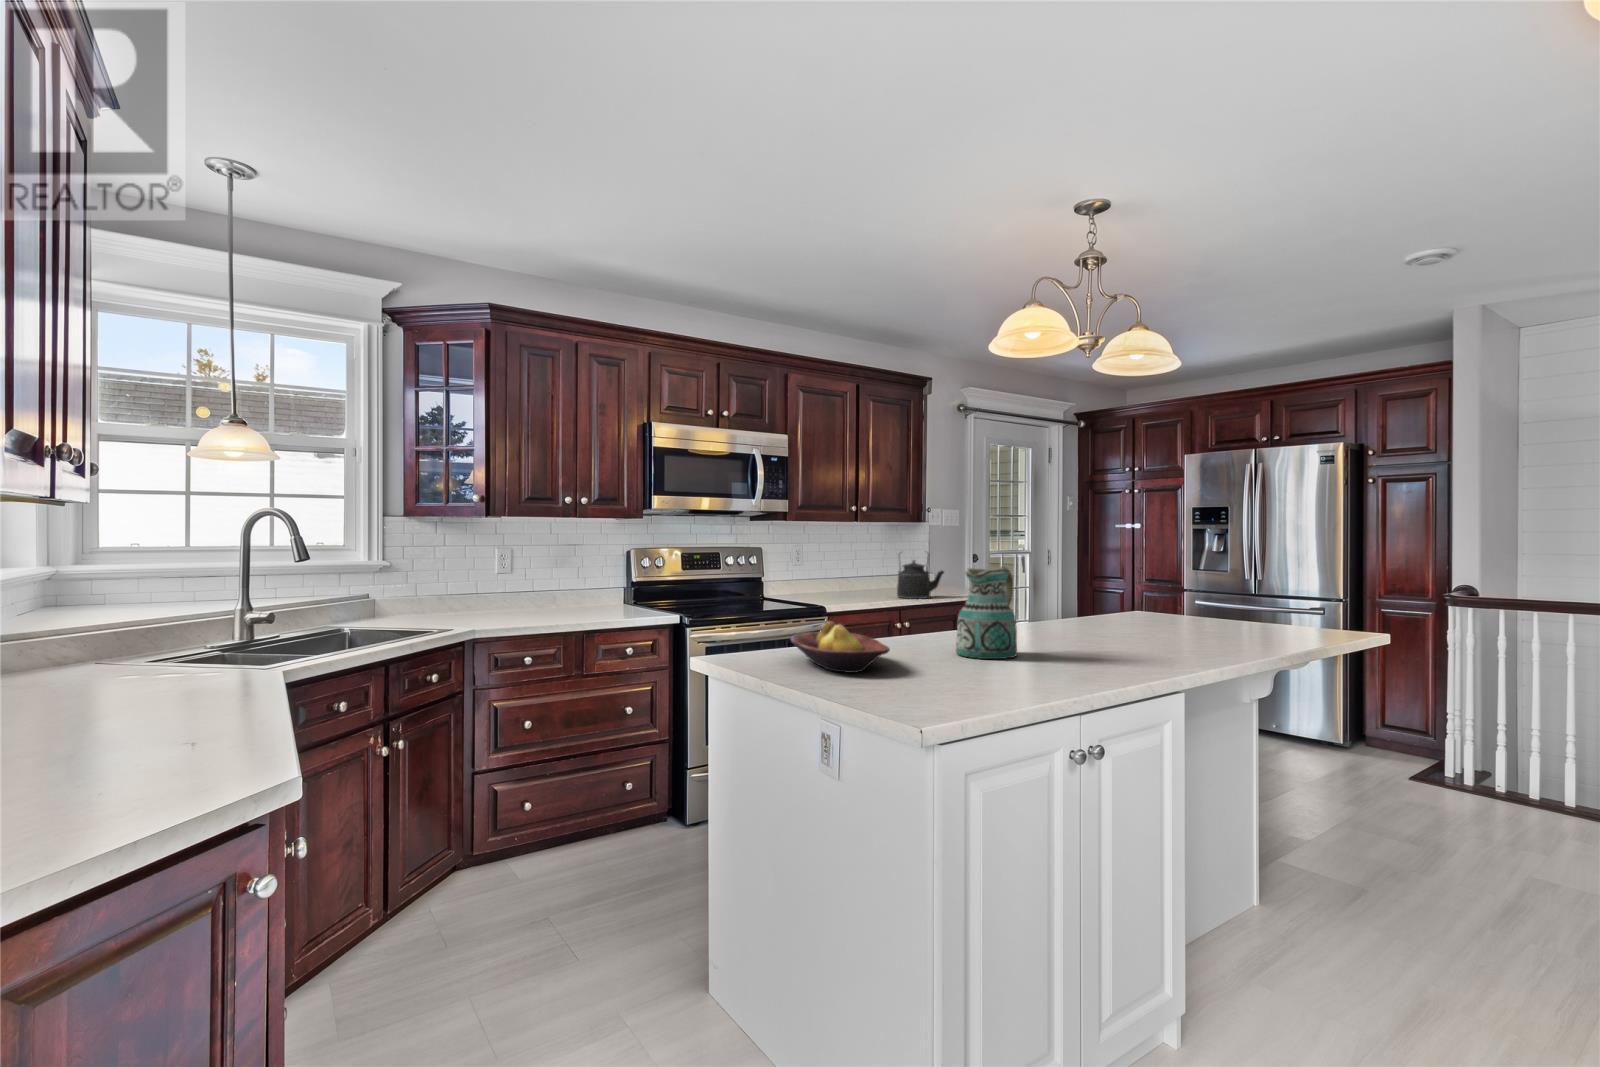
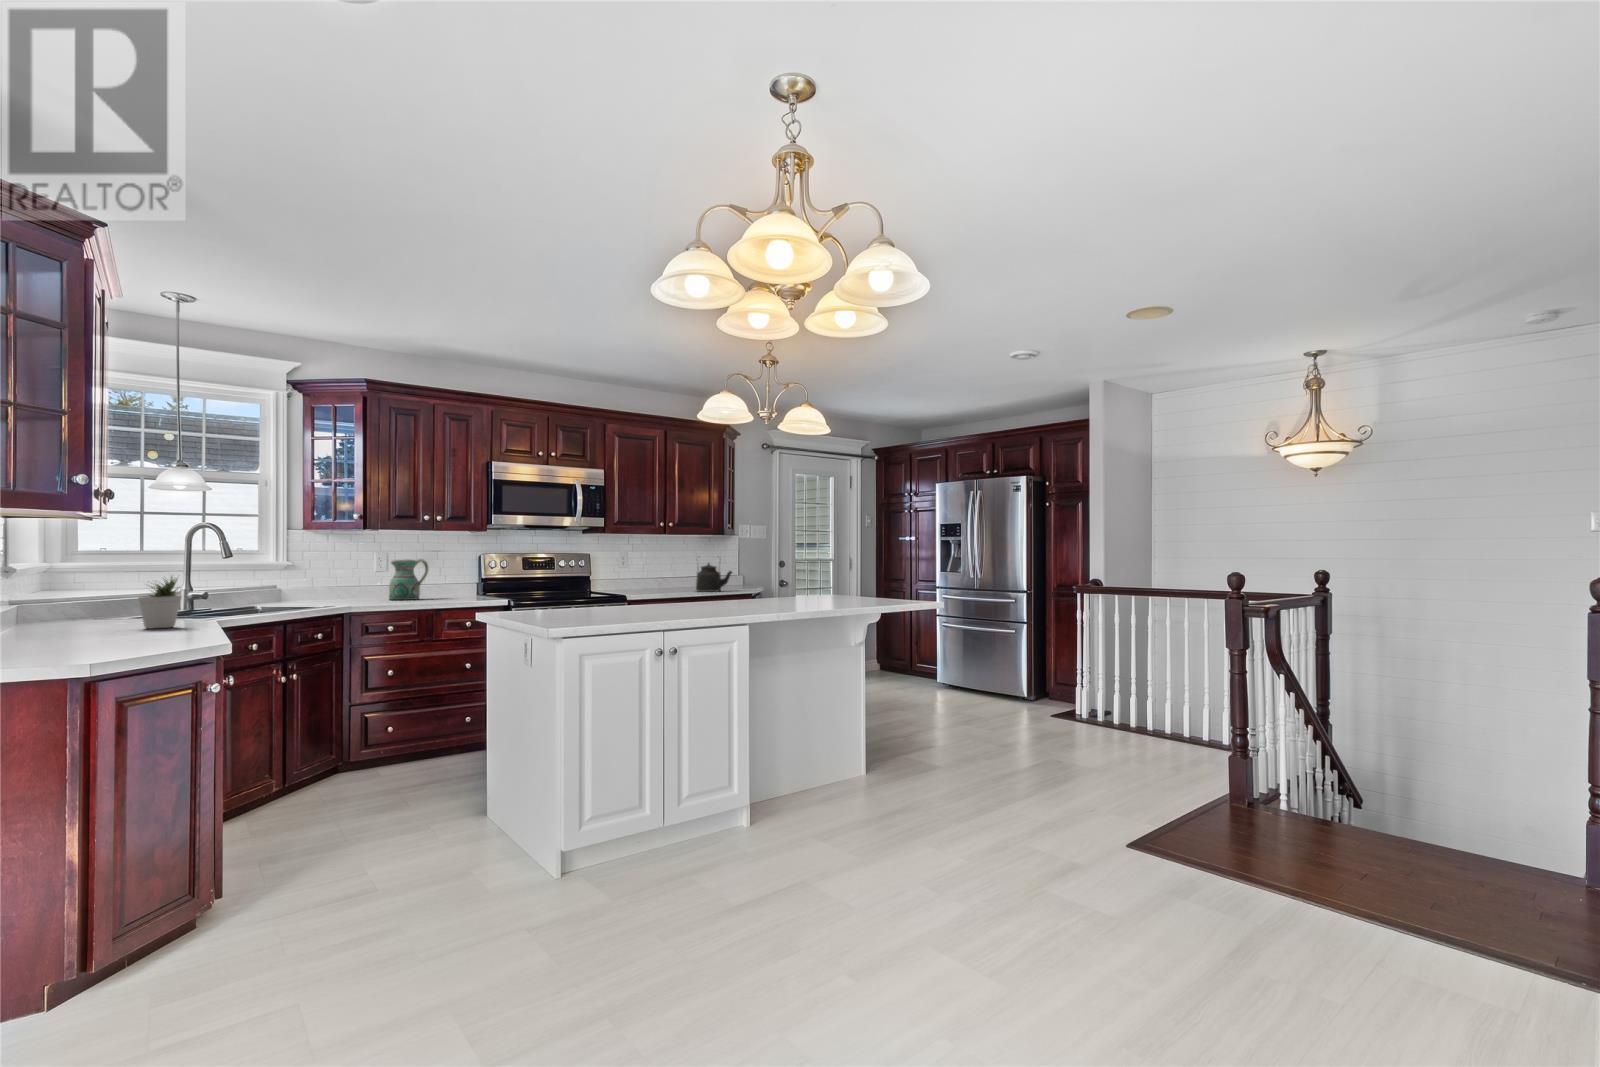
ceramic pitcher: present [956,567,1017,659] -> present [389,559,428,600]
potted plant: none [136,604,219,707] -> present [138,577,181,629]
fruit bowl: present [791,621,890,673] -> none [534,590,588,617]

